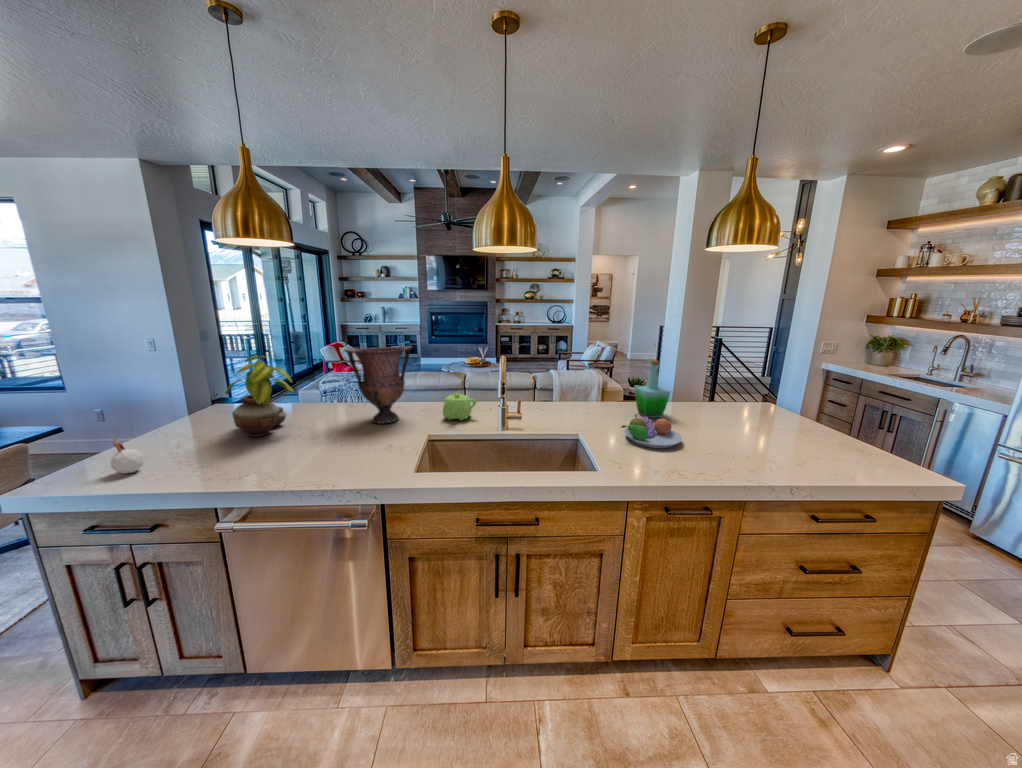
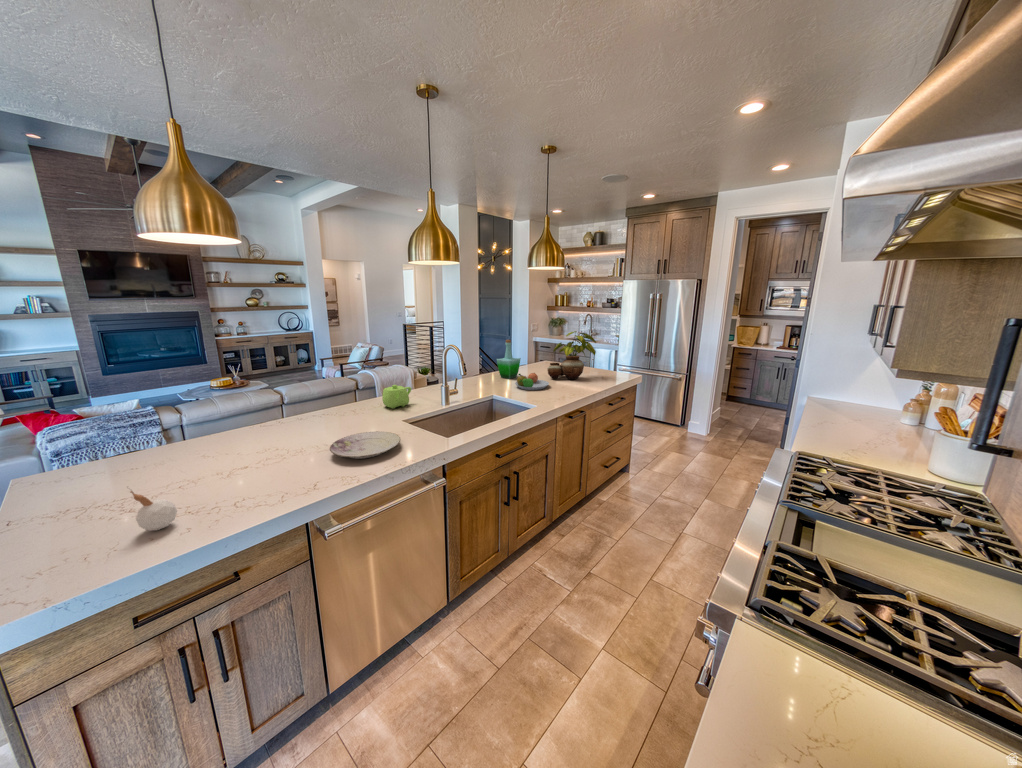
vase: present [344,346,412,424] -> none [293,349,353,426]
potted plant: present [225,356,295,437] -> present [547,331,596,379]
plate: none [286,439,368,470] -> present [330,431,401,459]

